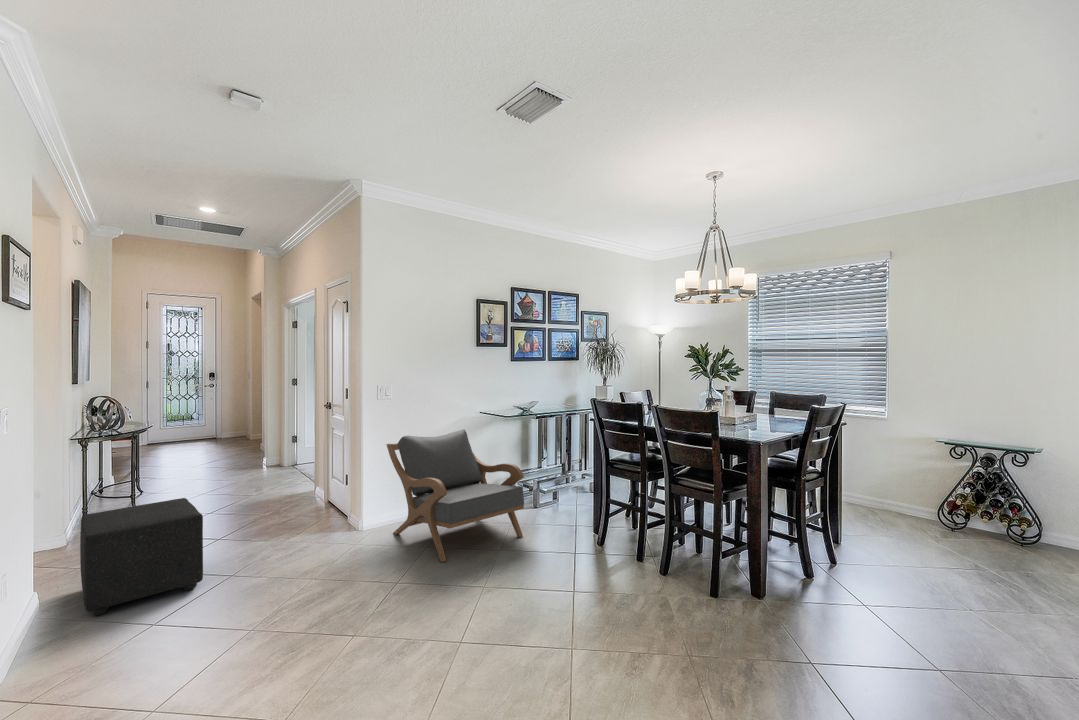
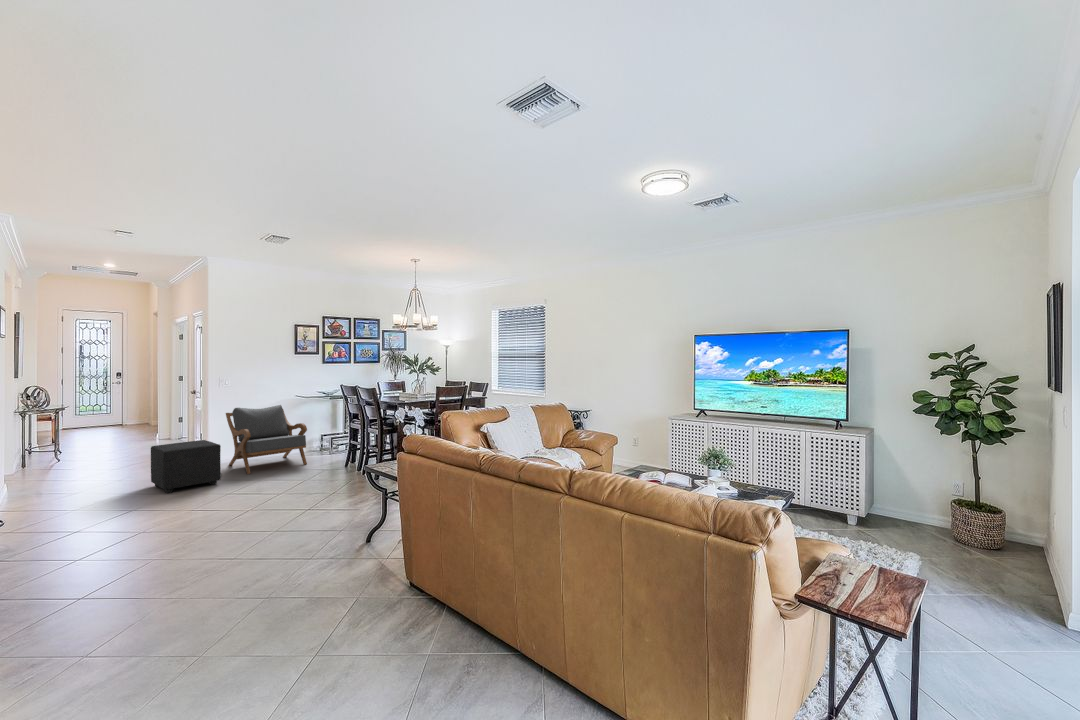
ottoman: present [80,498,203,615] -> present [151,440,221,493]

